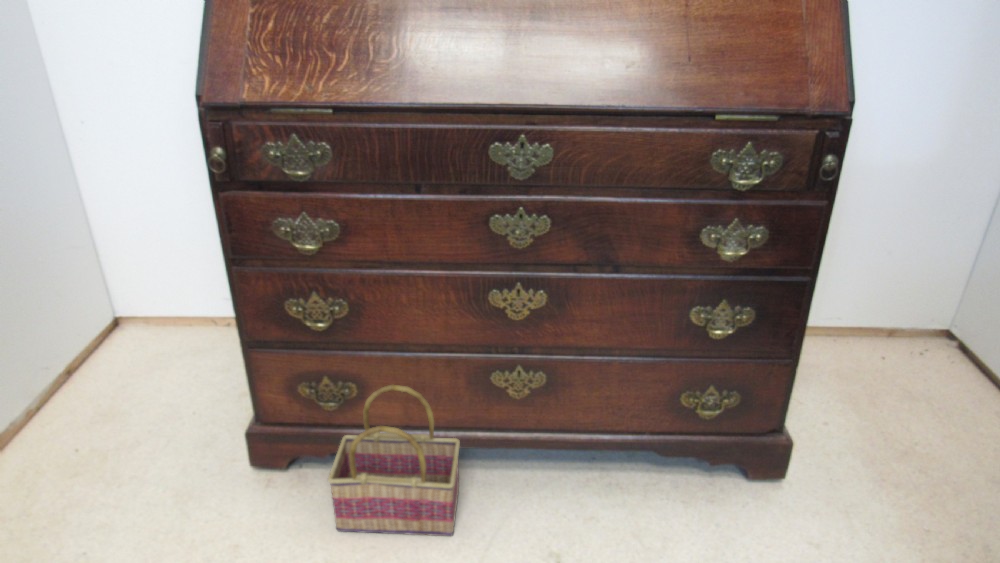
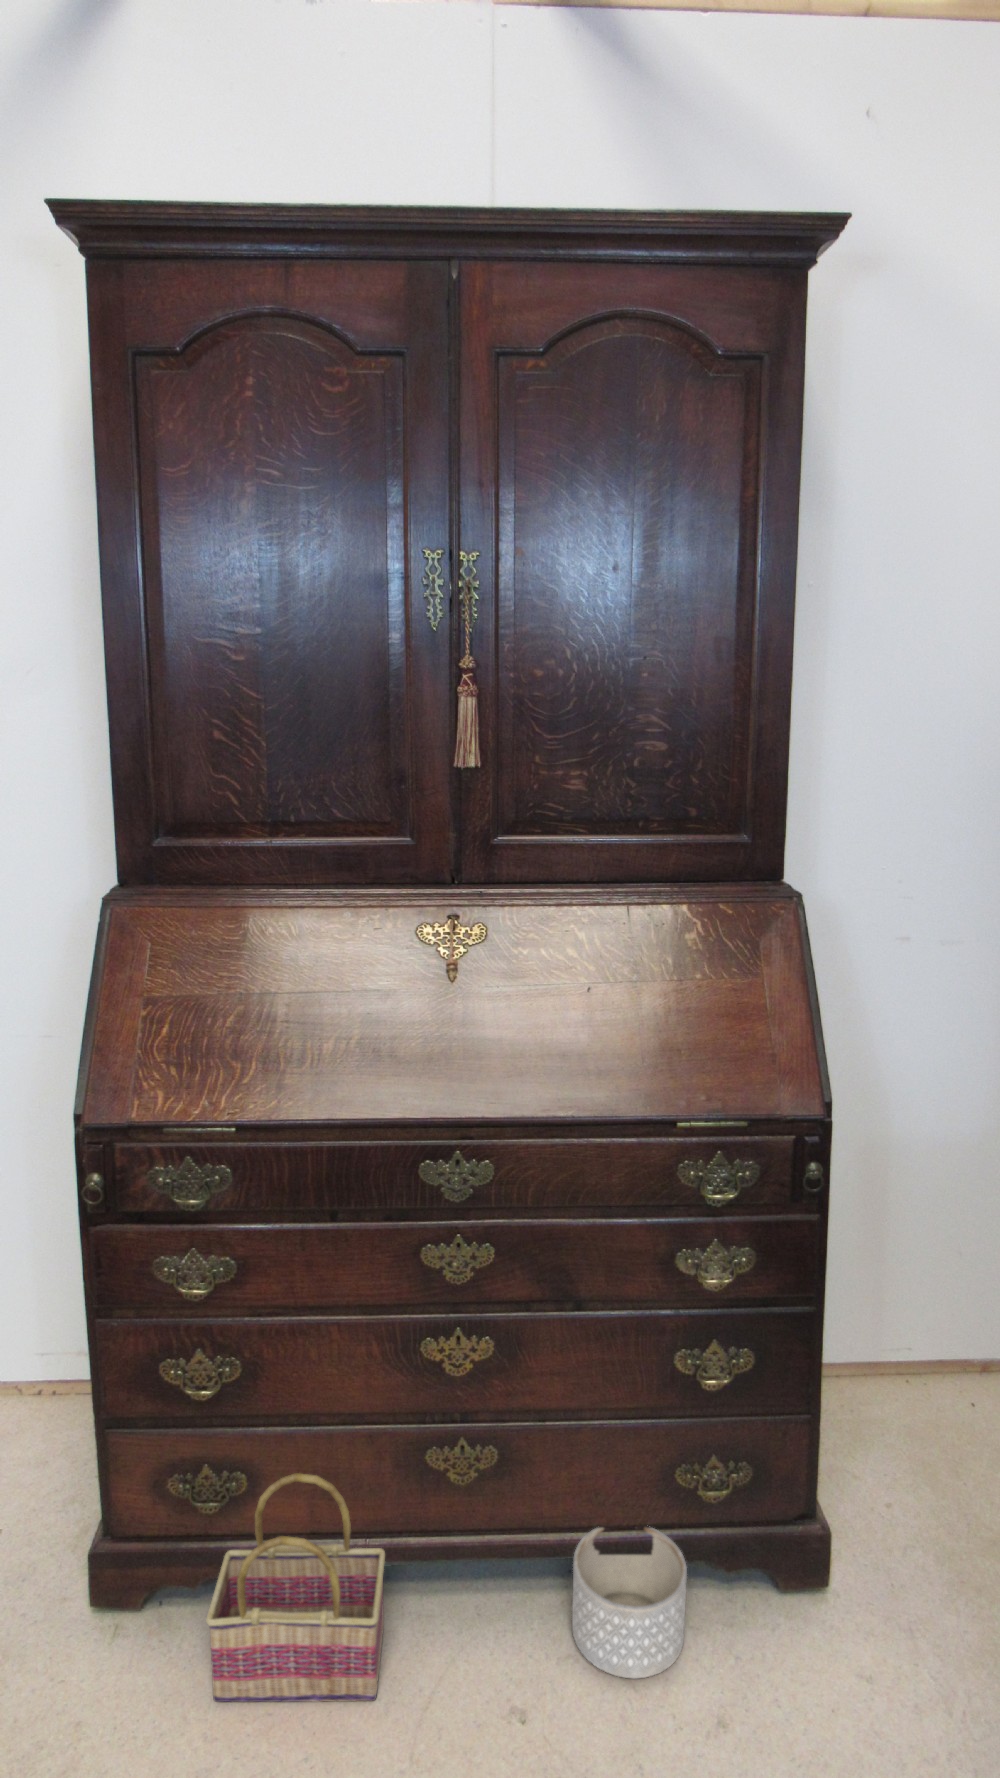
planter: none [596,429,686,531] -> present [572,1526,687,1678]

